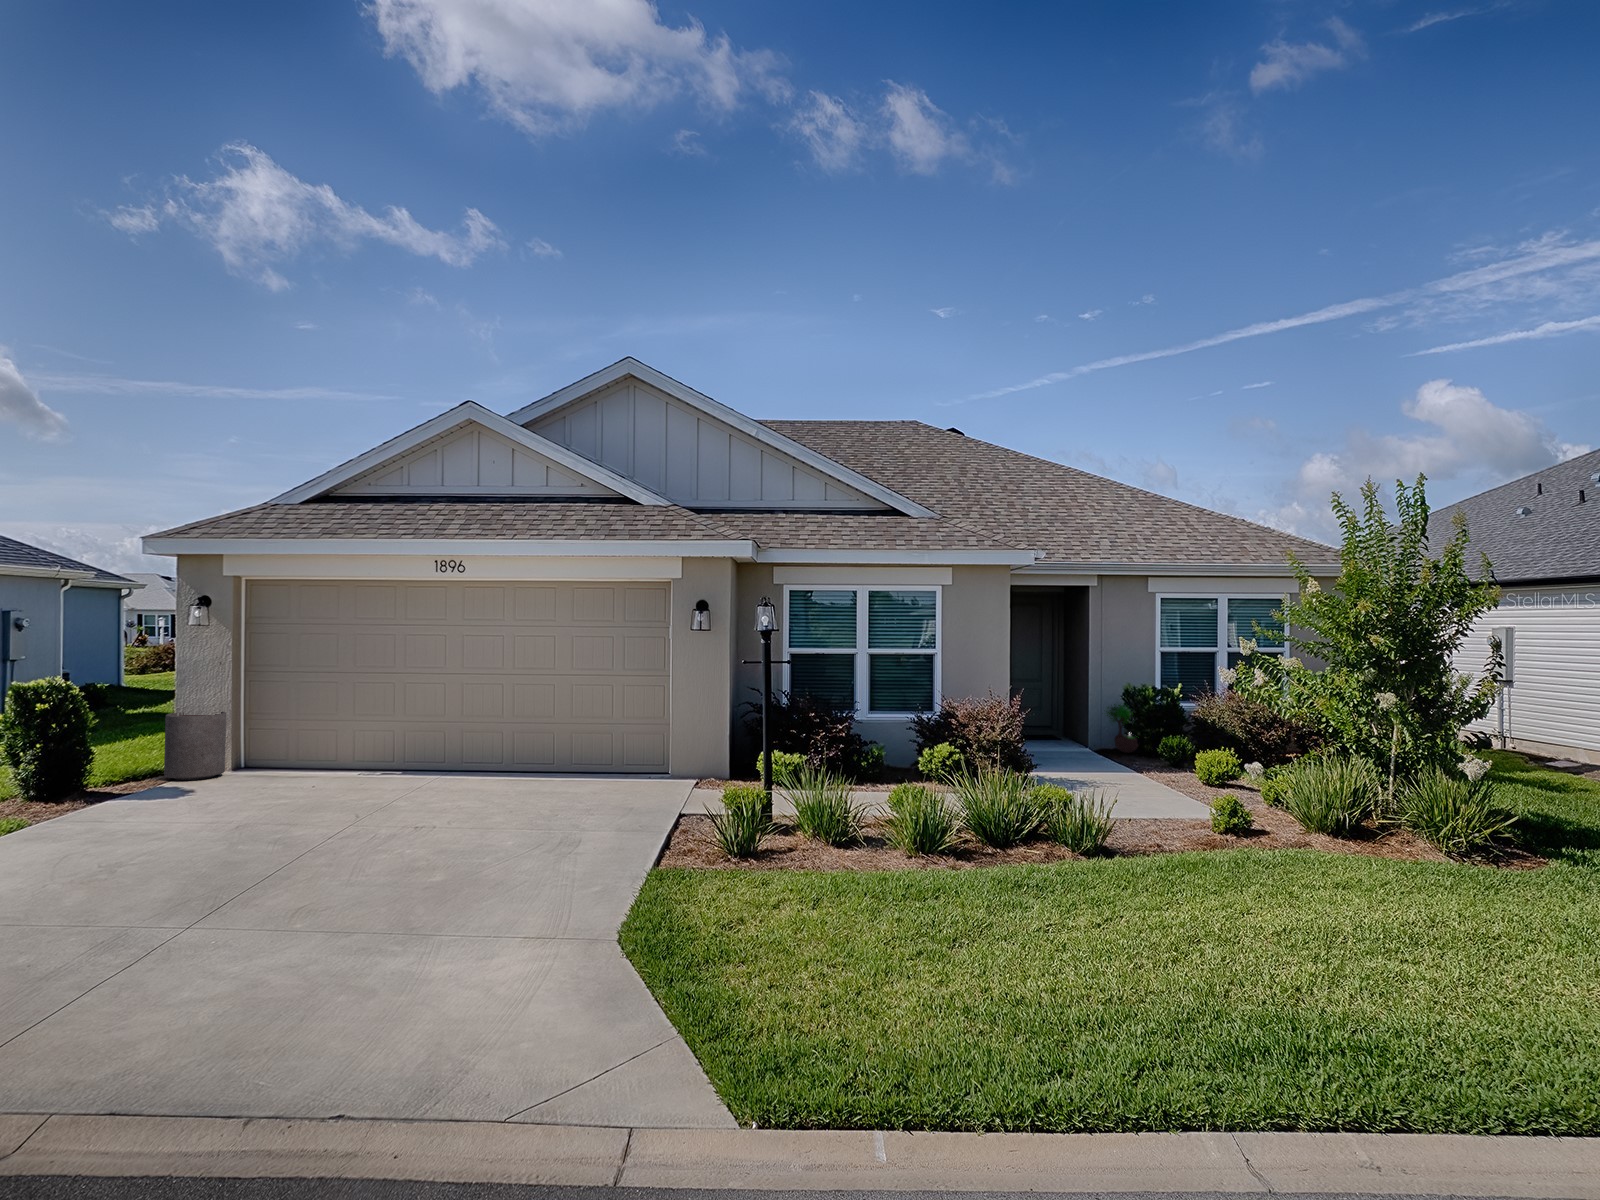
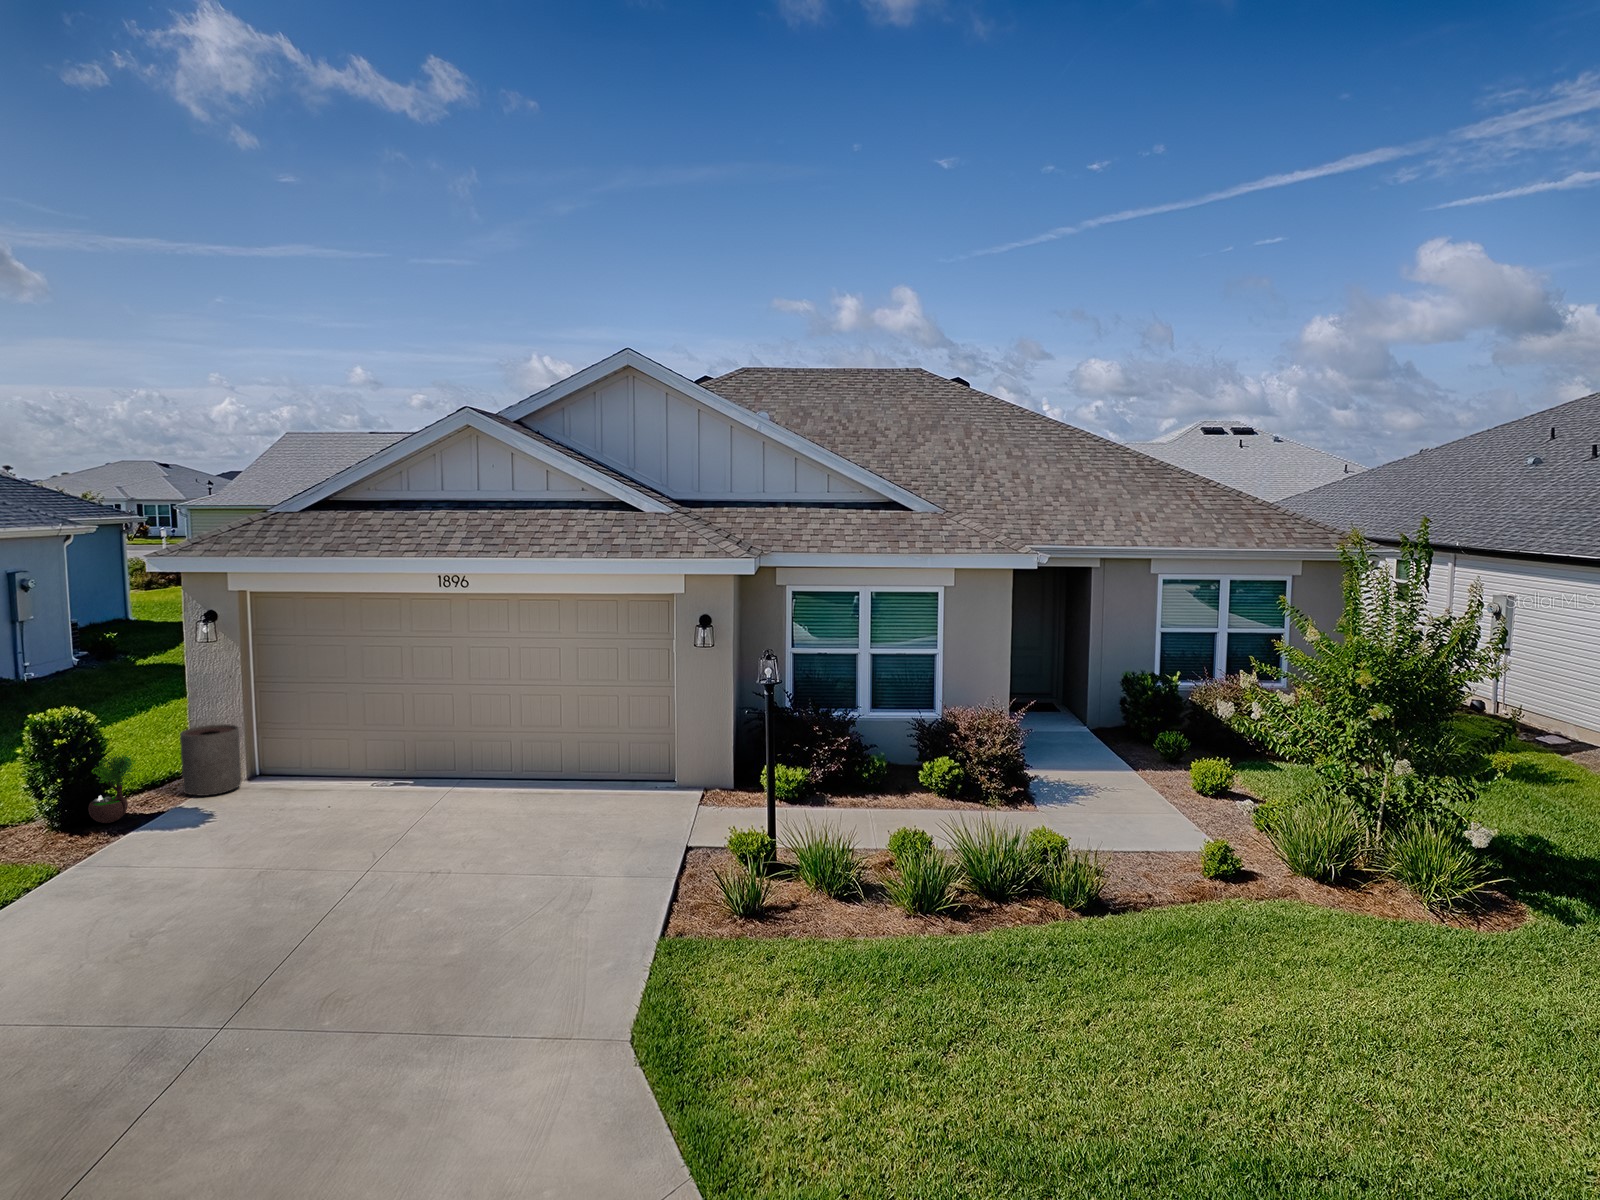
potted tree: present [1106,704,1139,753] -> present [88,754,136,823]

